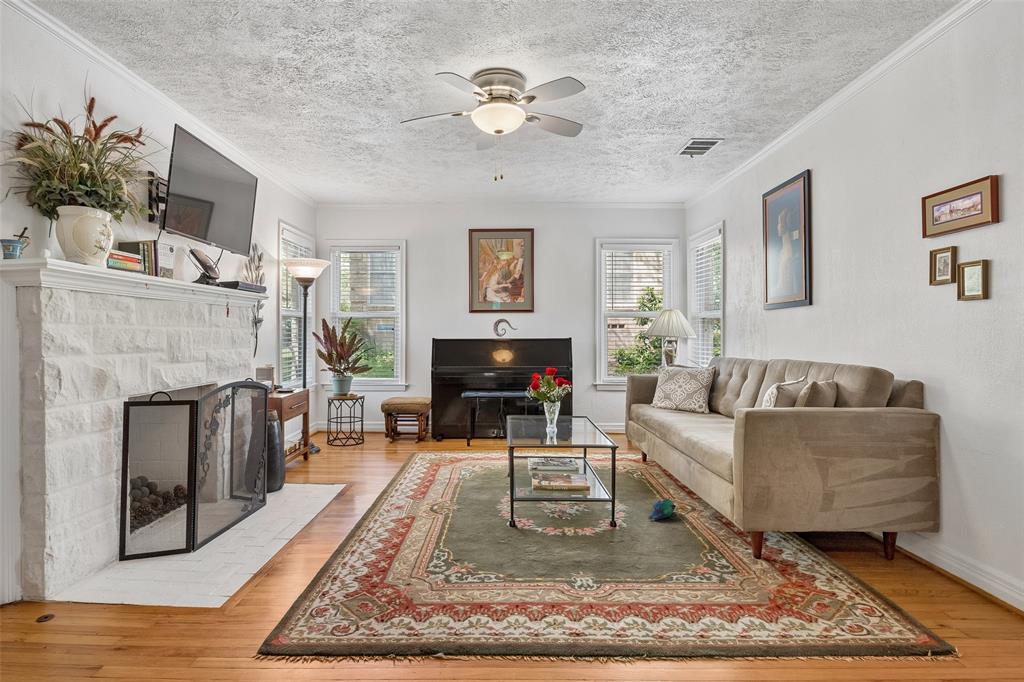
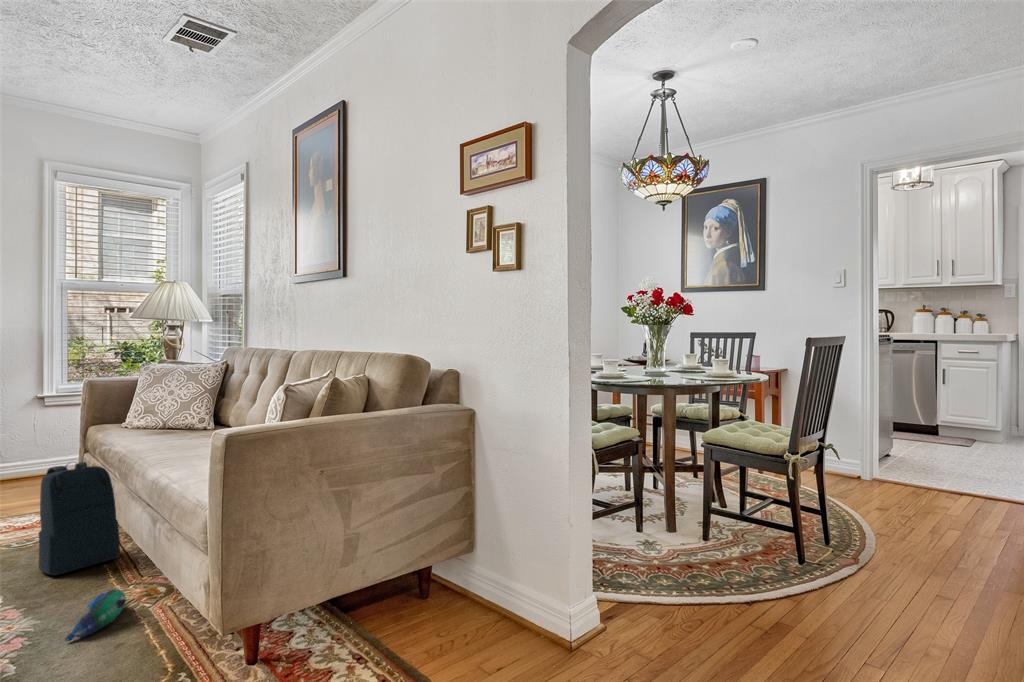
backpack: none [620,424,660,487] -> present [39,462,120,575]

